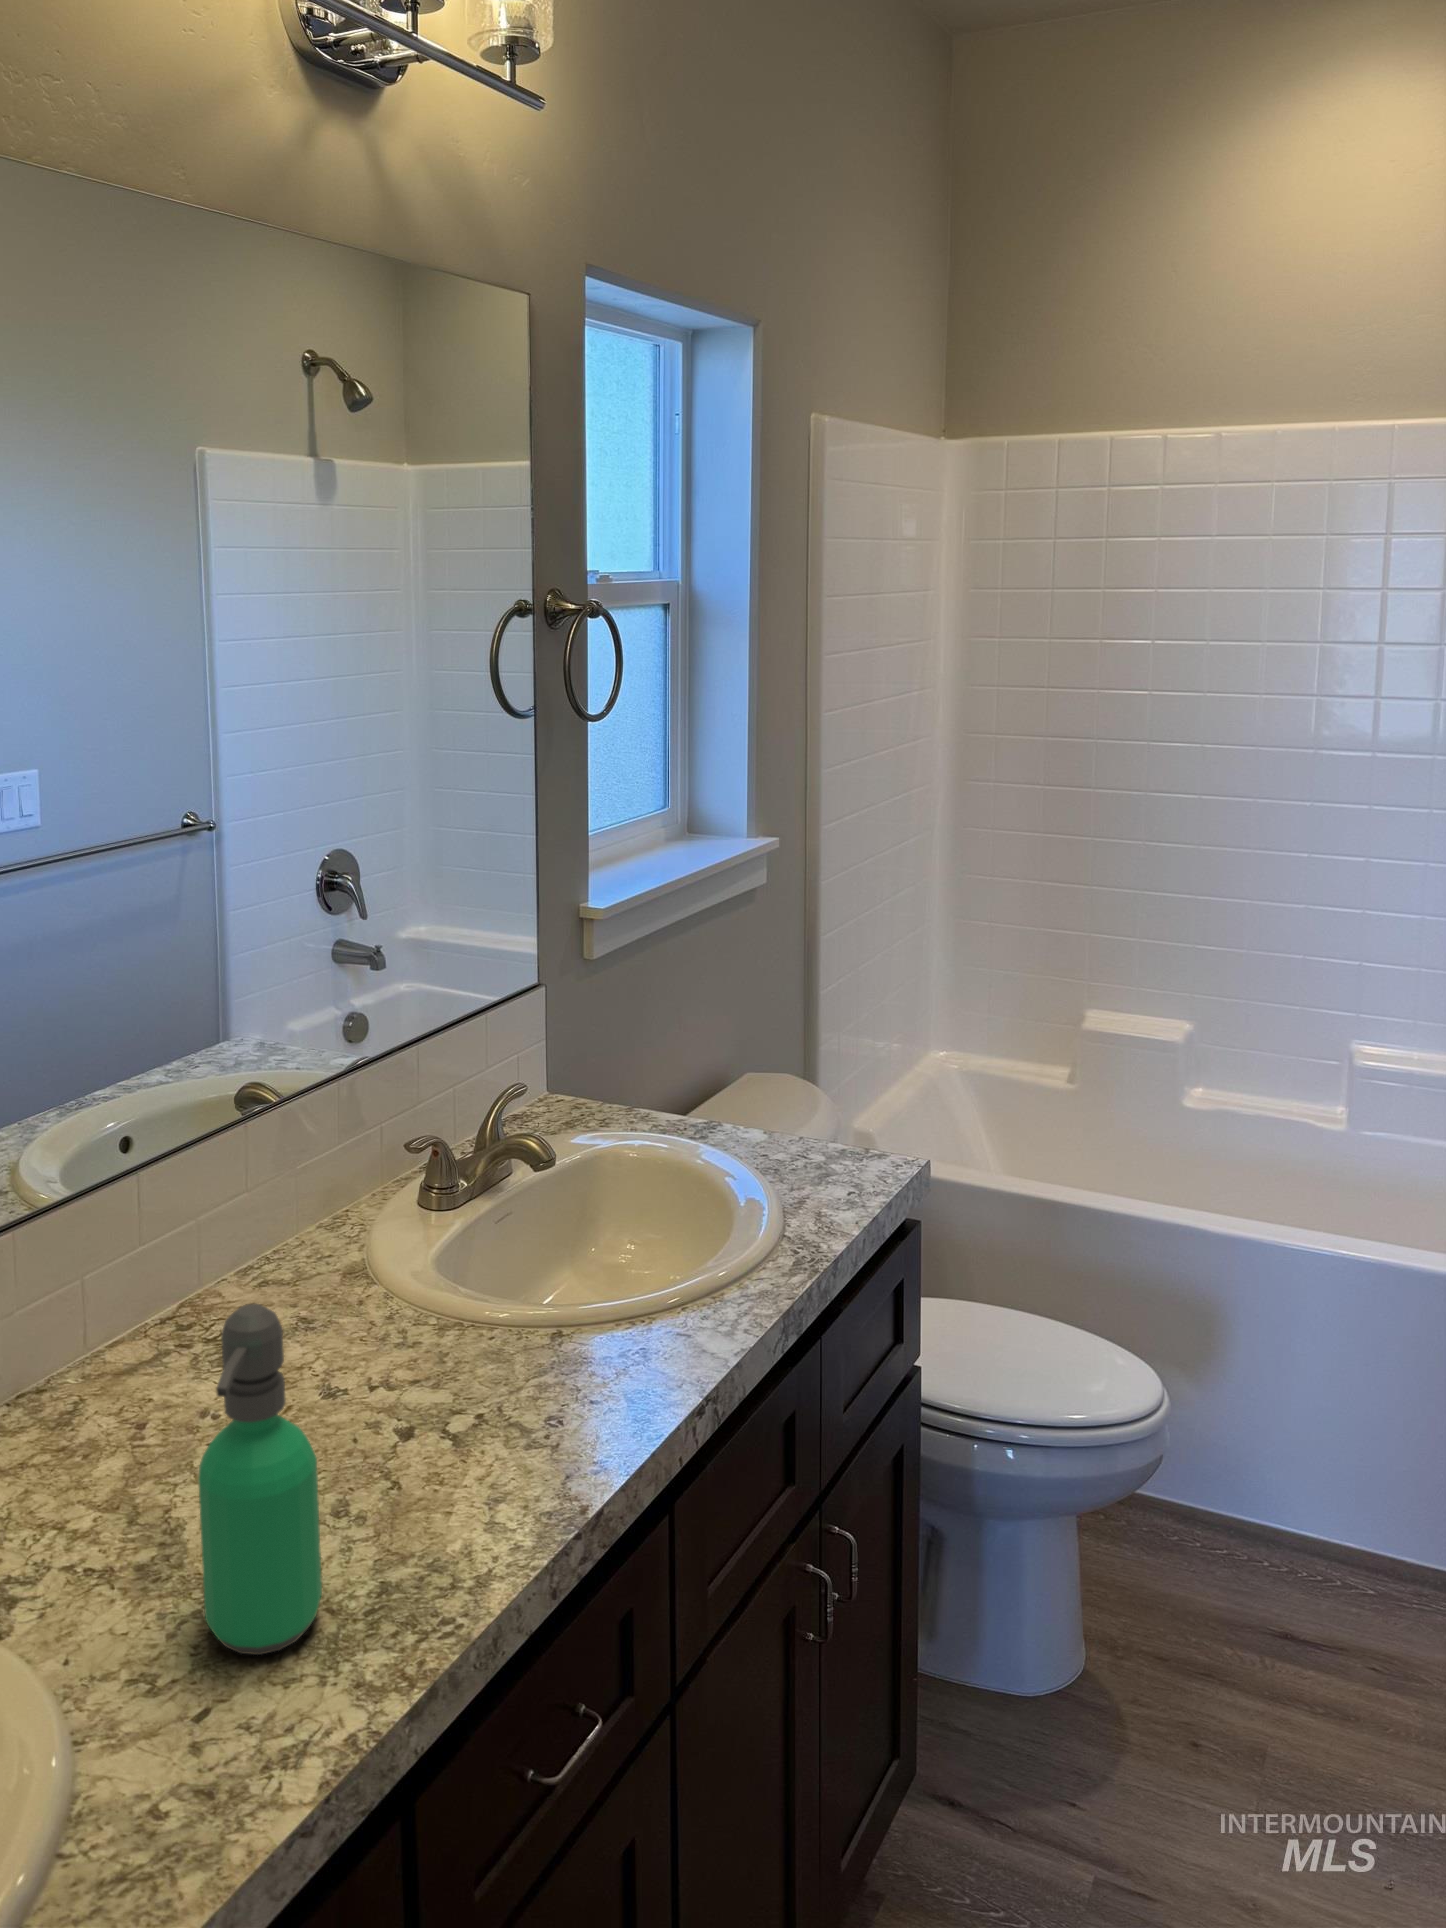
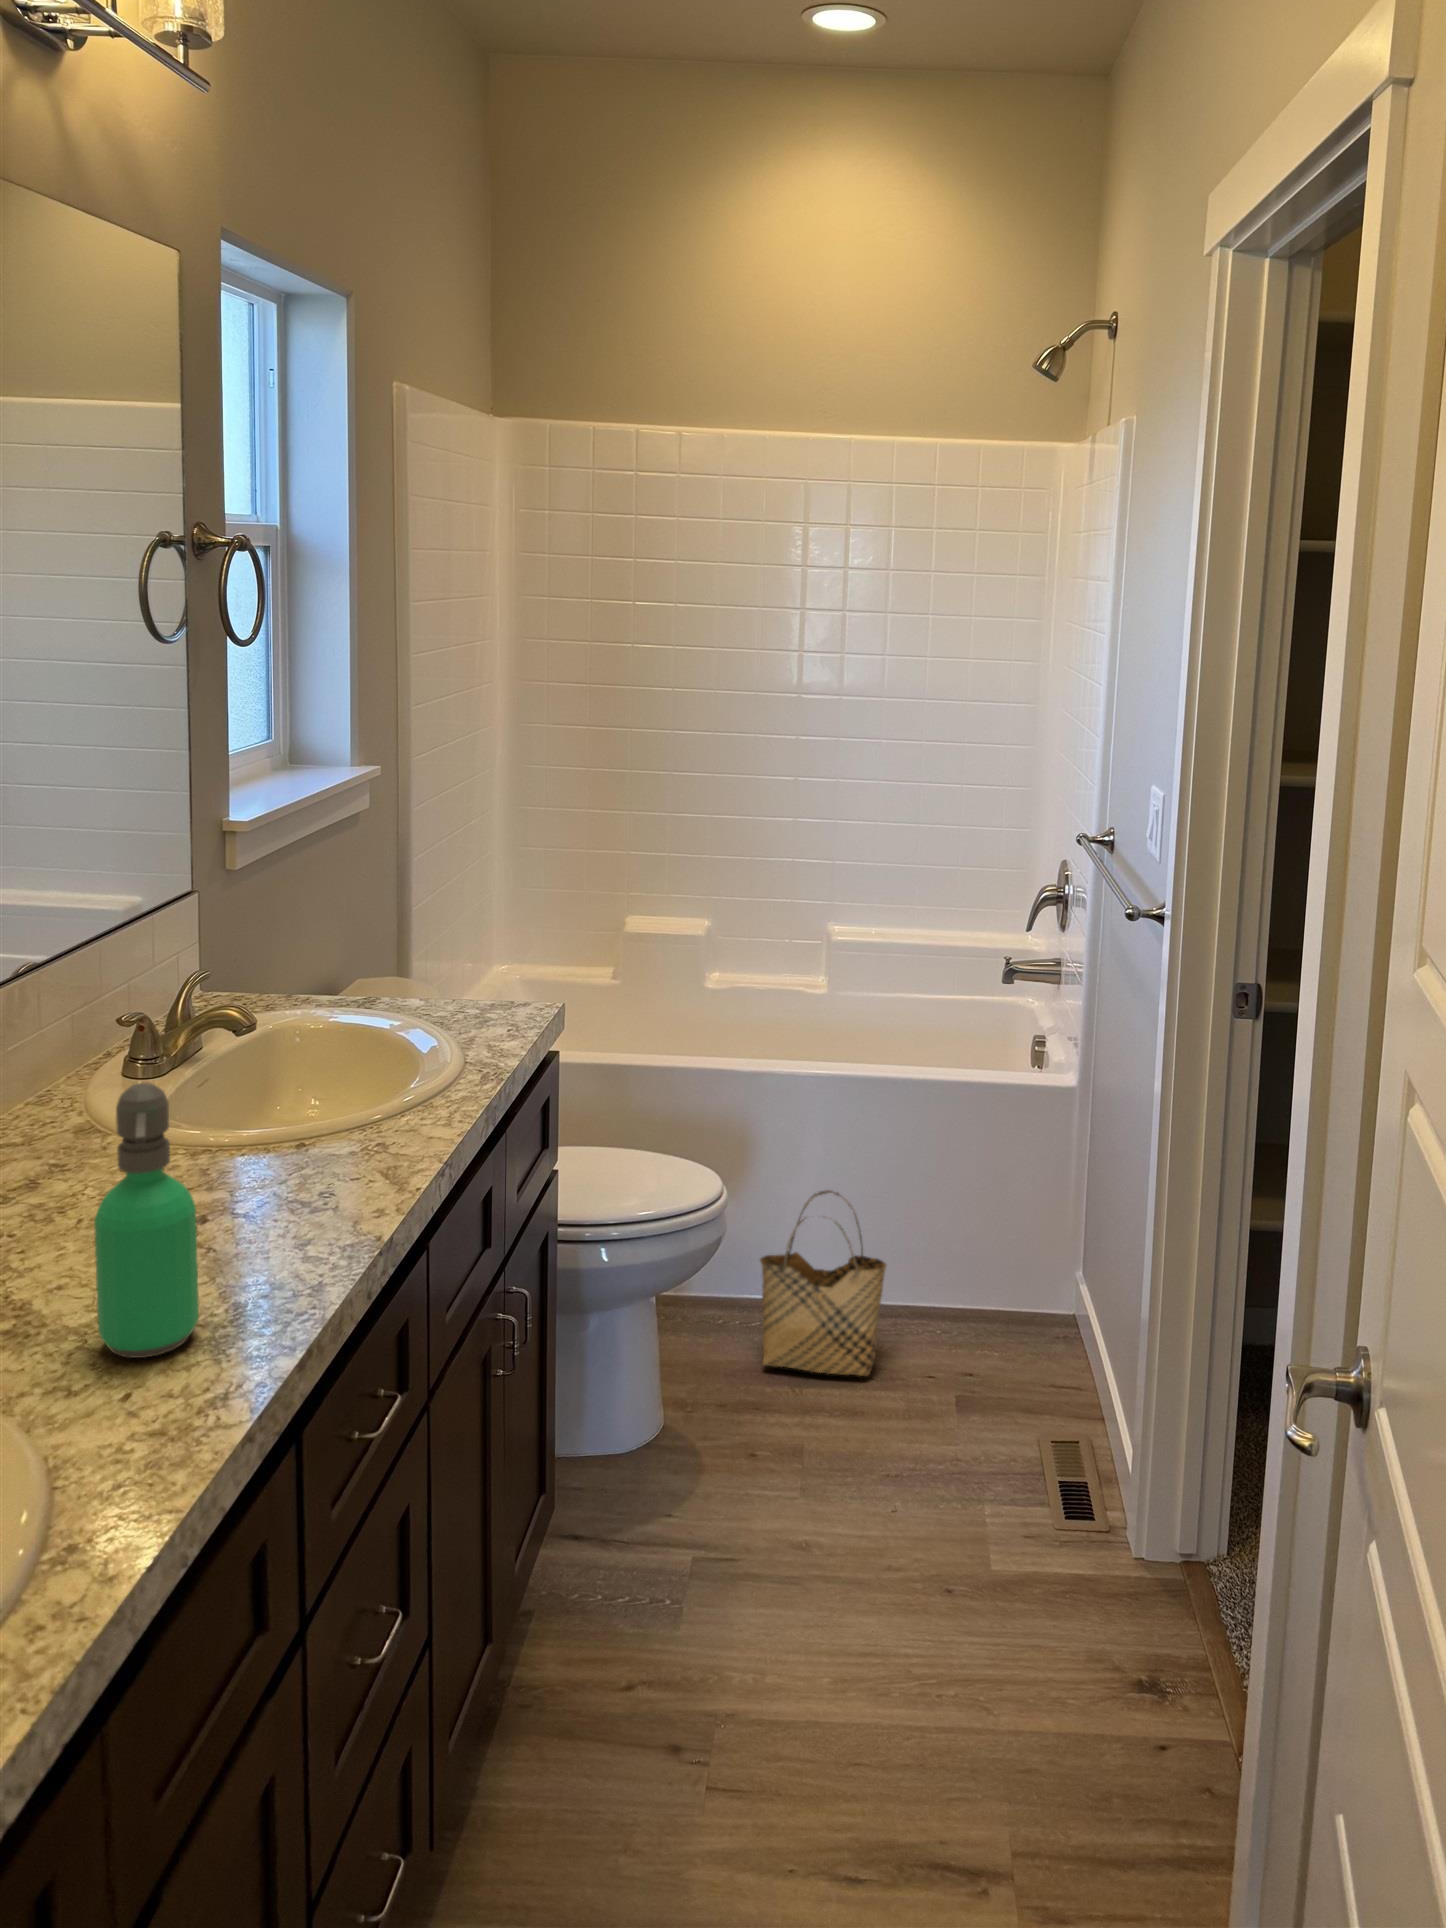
woven basket: none [1220,1405,1401,1667] -> present [760,1190,886,1376]

